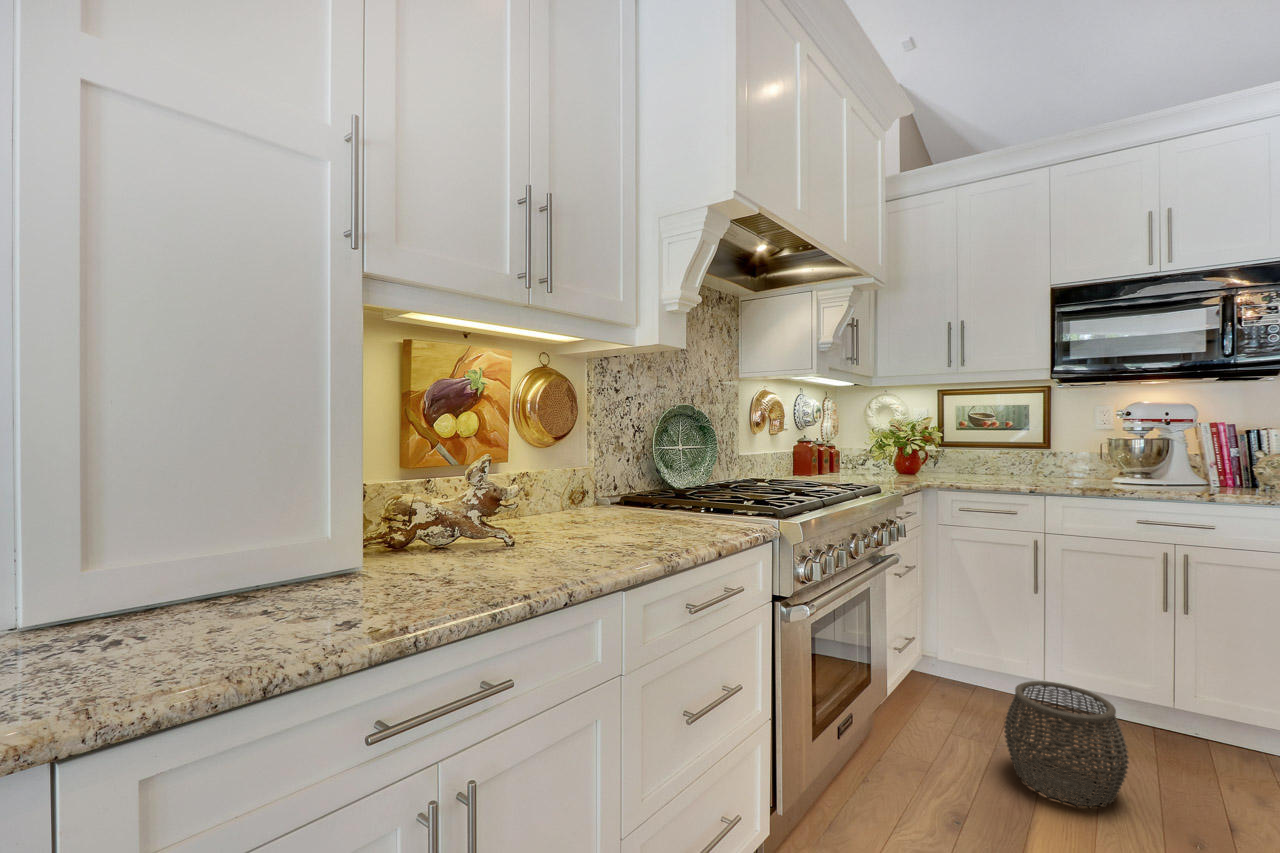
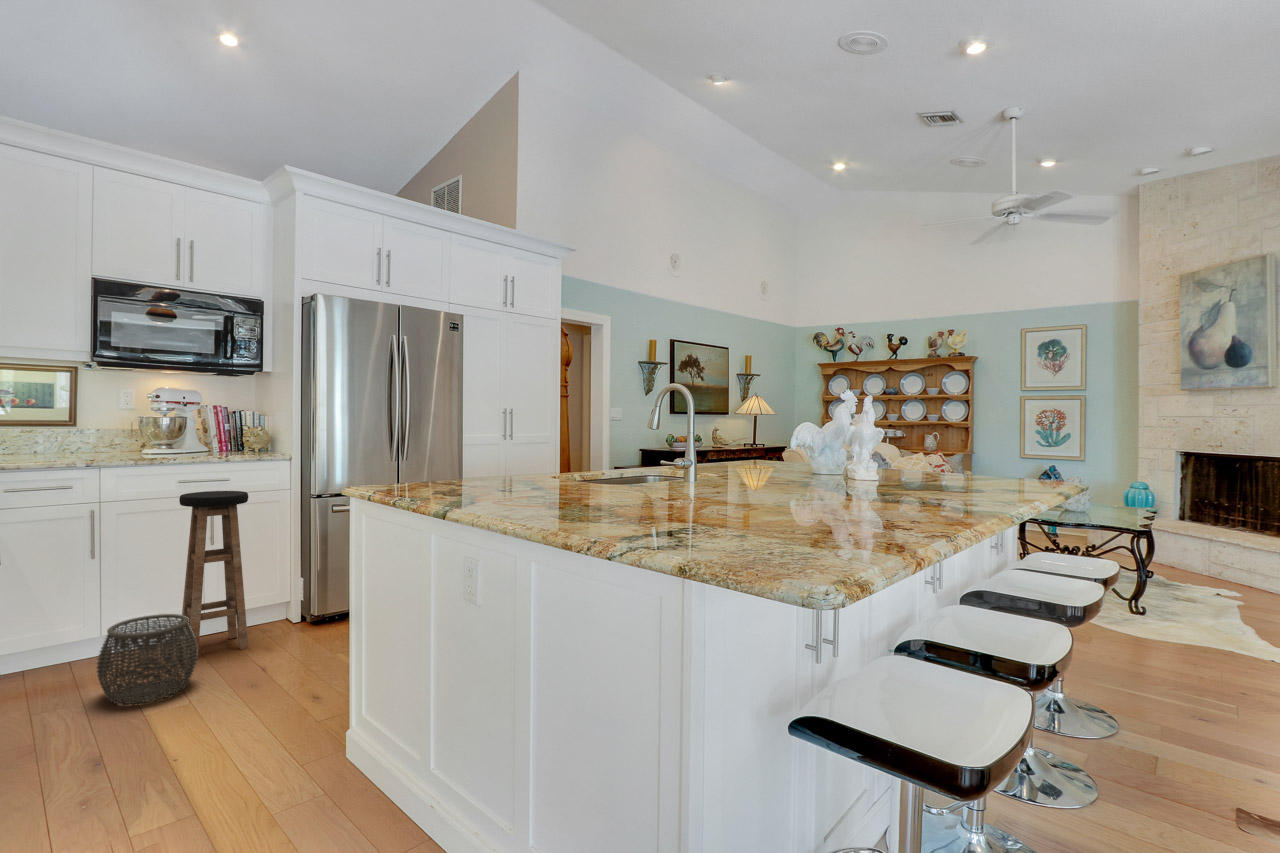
bar stool: none [1132,539,1241,793] -> present [179,491,248,659]

